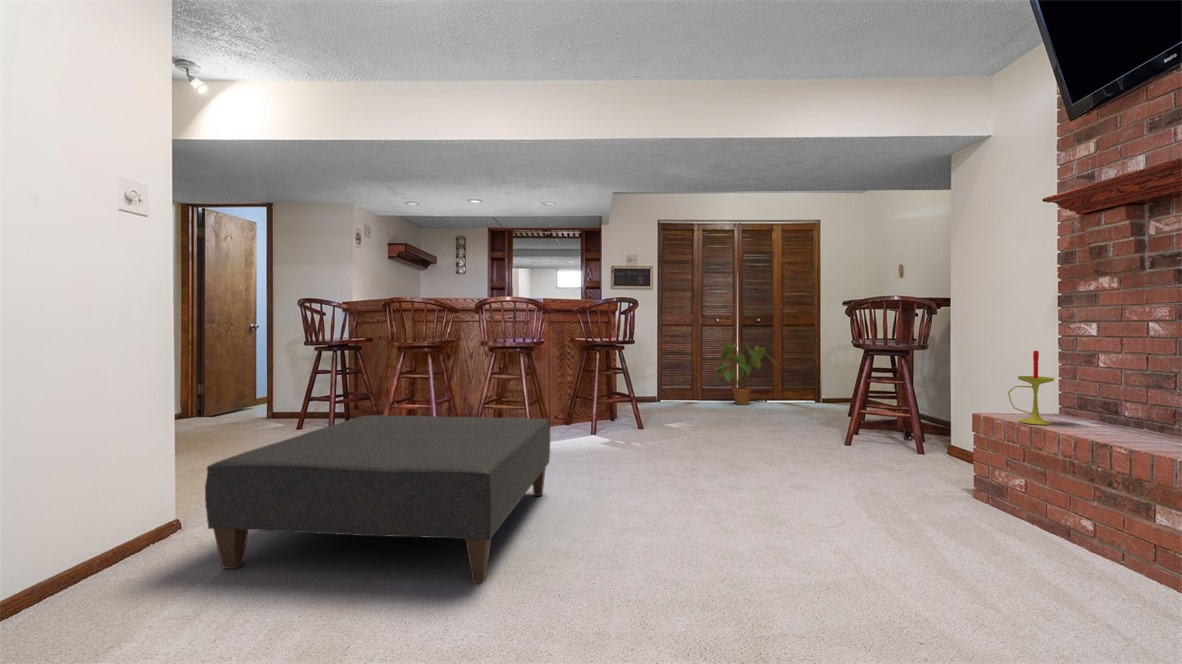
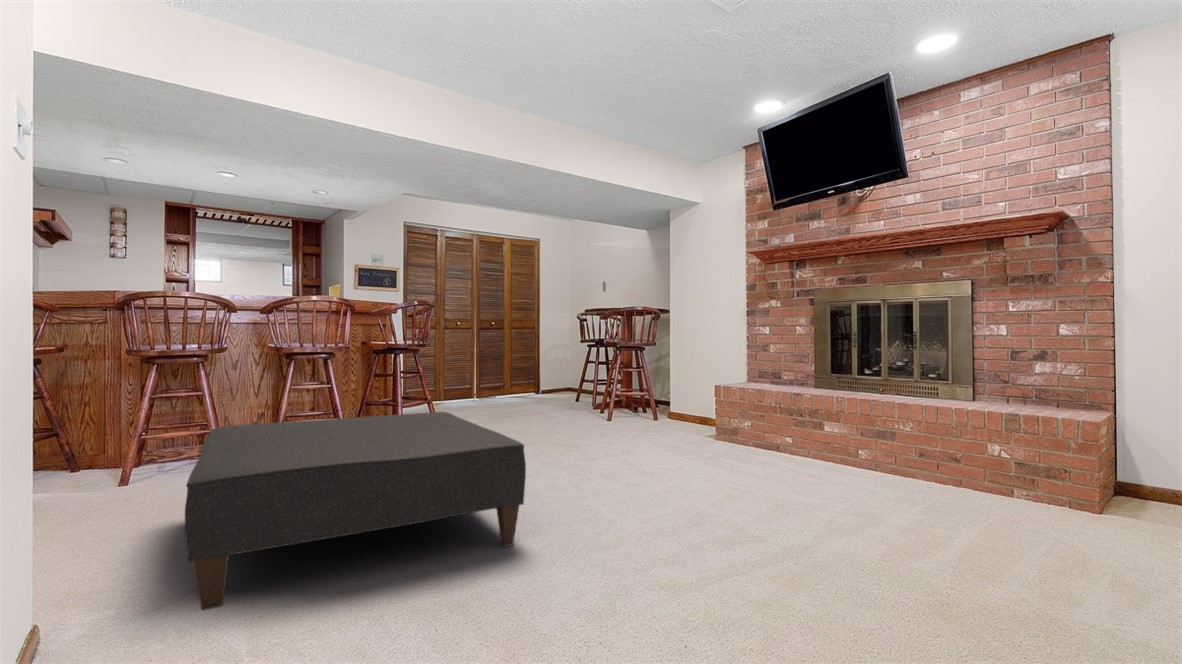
house plant: present [715,343,777,405] -> none [463,345,520,403]
candle: present [1008,351,1054,425] -> none [738,342,761,388]

